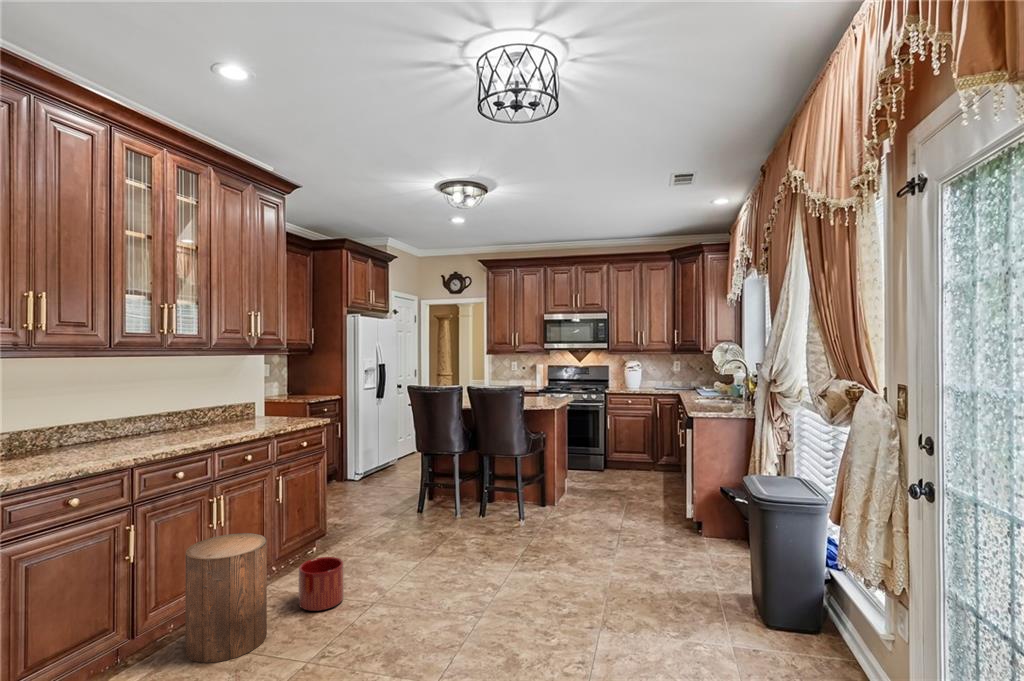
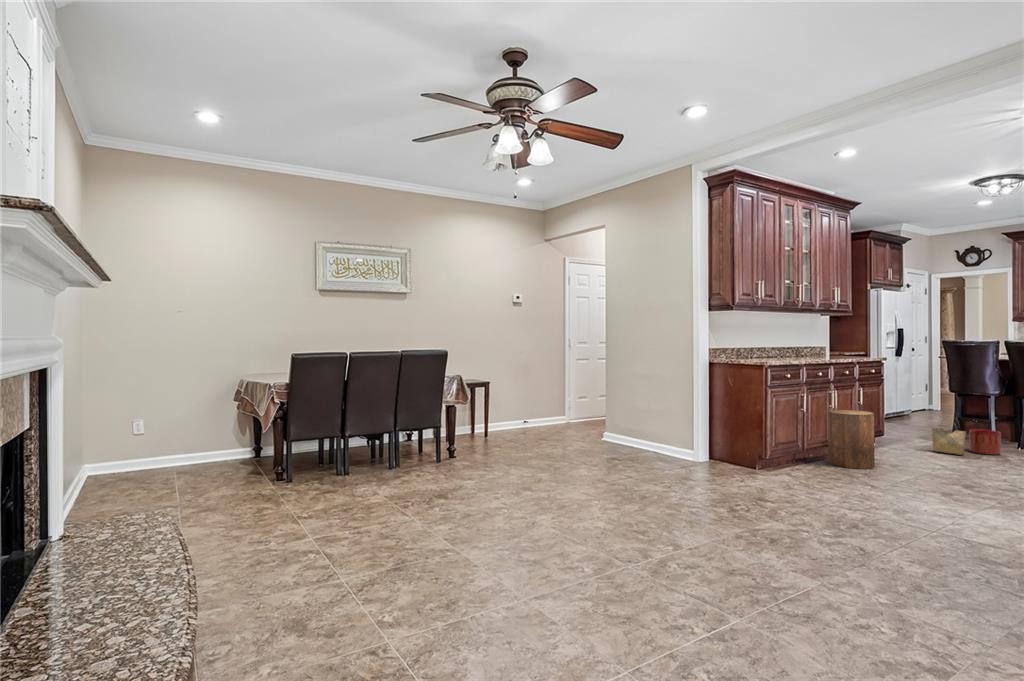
woven basket: none [380,499,419,555] -> present [932,428,966,455]
planter: present [299,557,344,611] -> present [969,429,1001,455]

